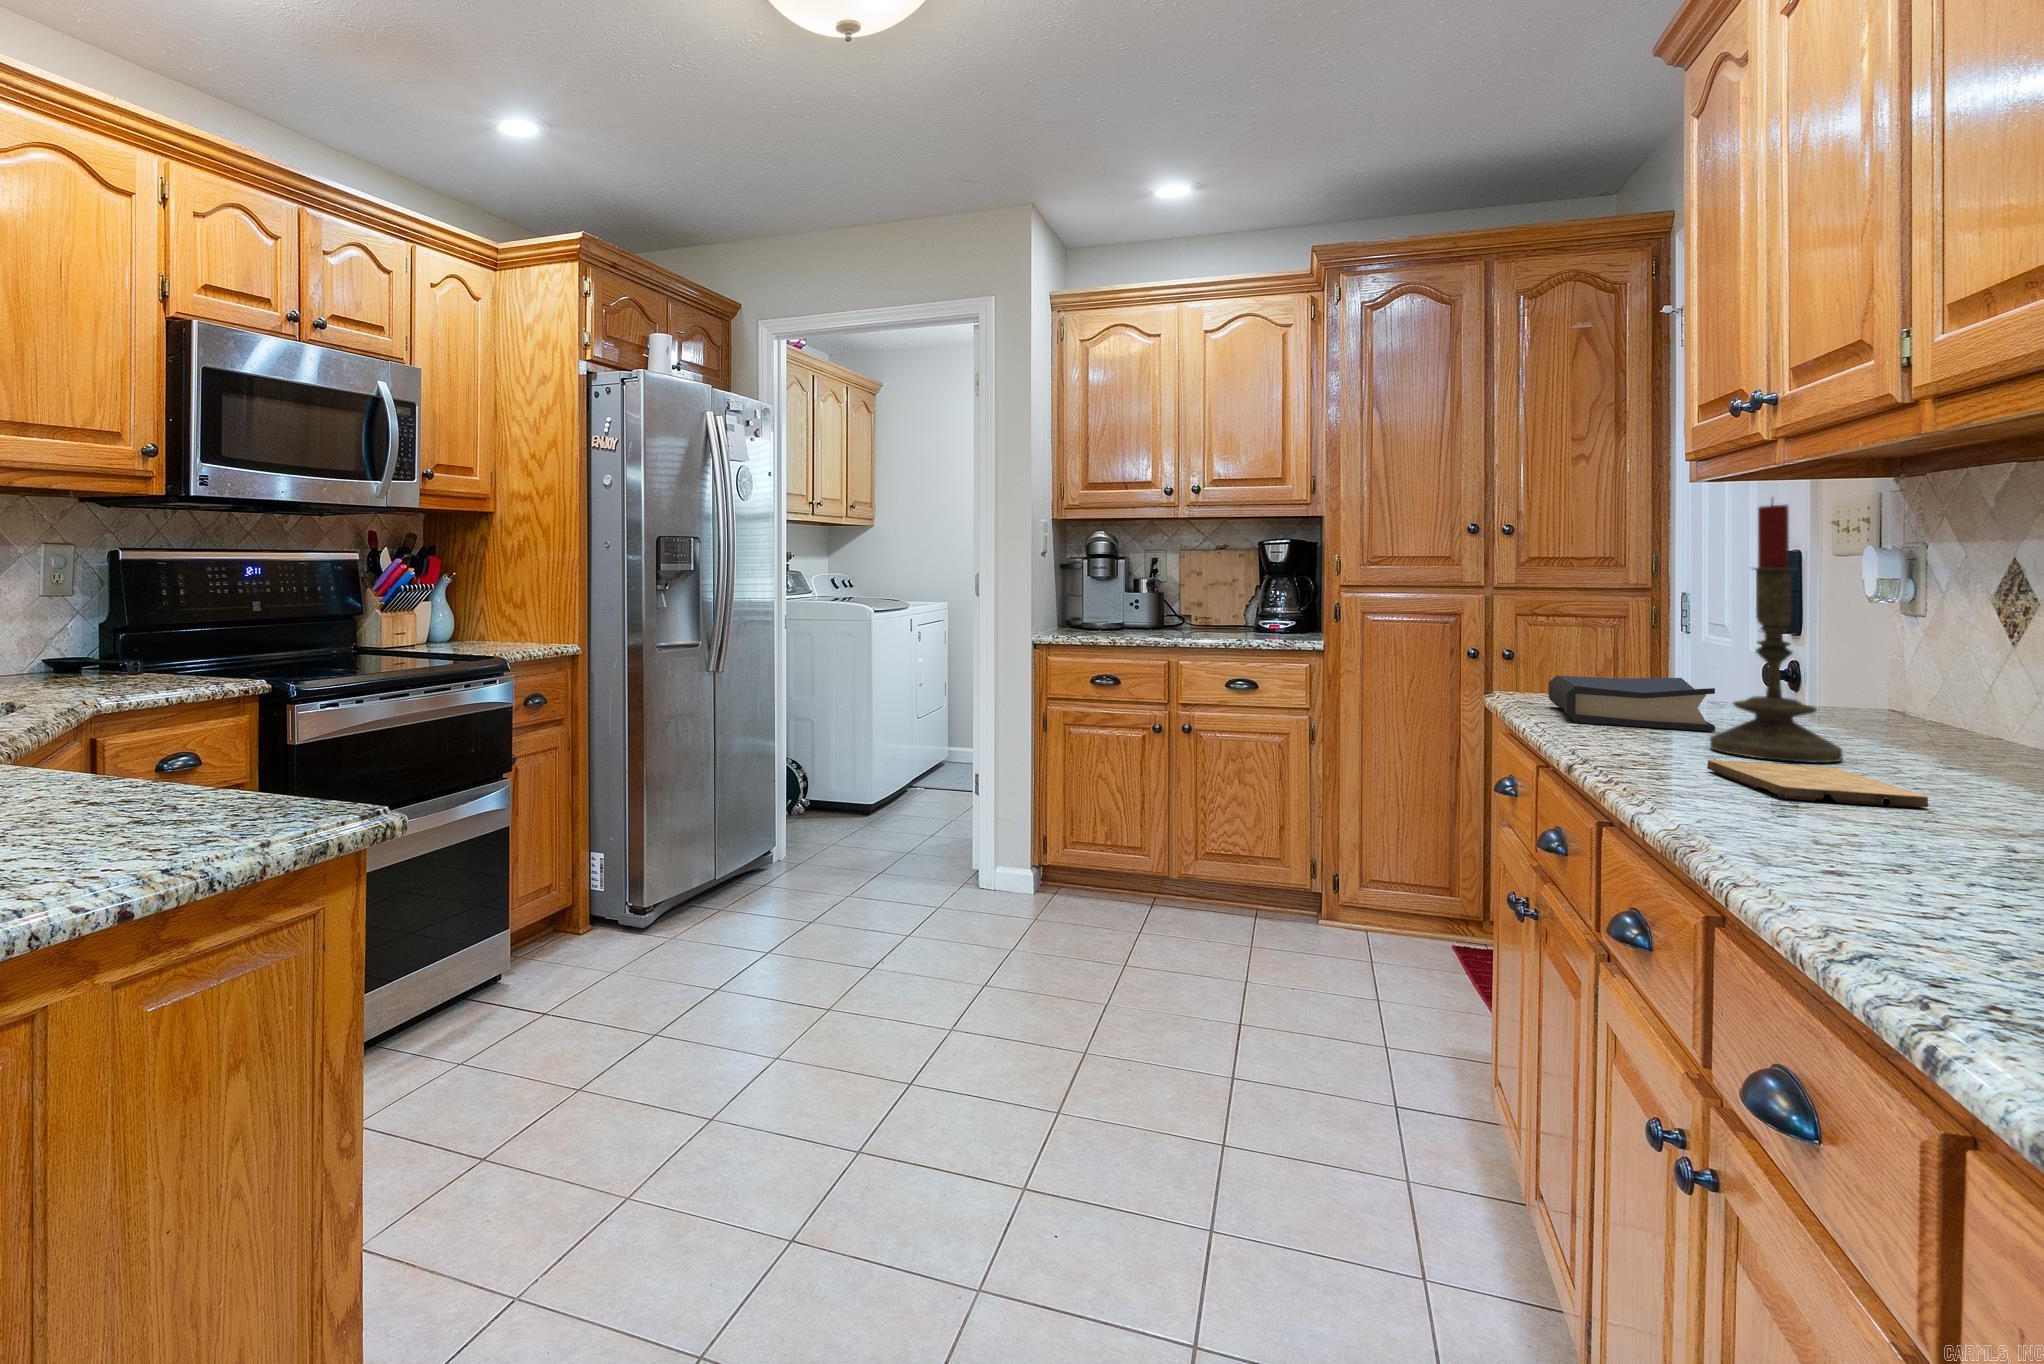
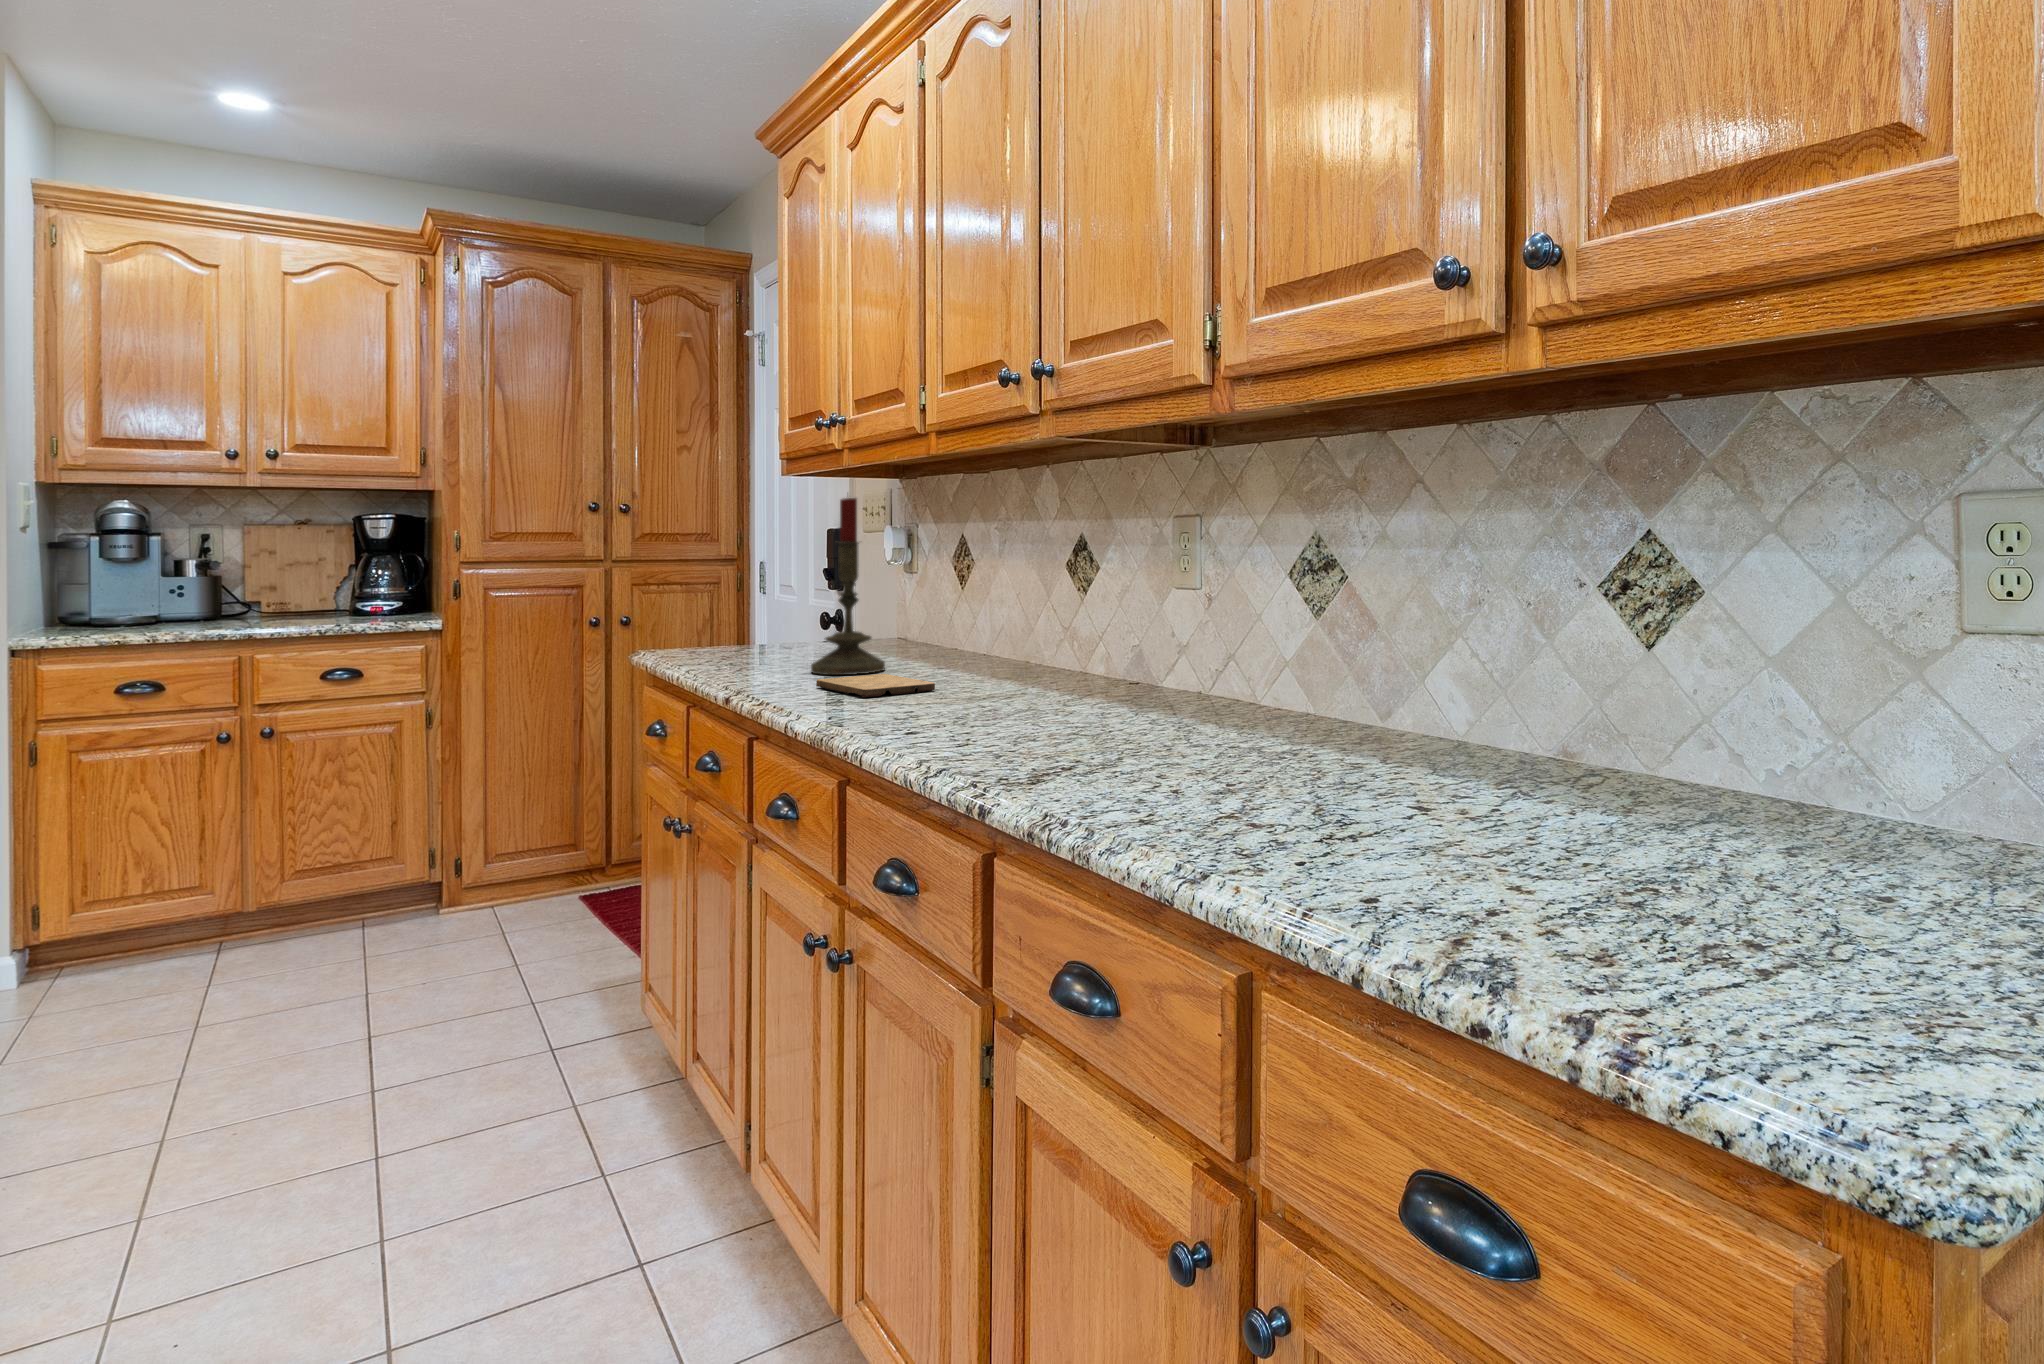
hardback book: present [1549,675,1715,731] -> none [690,625,809,667]

